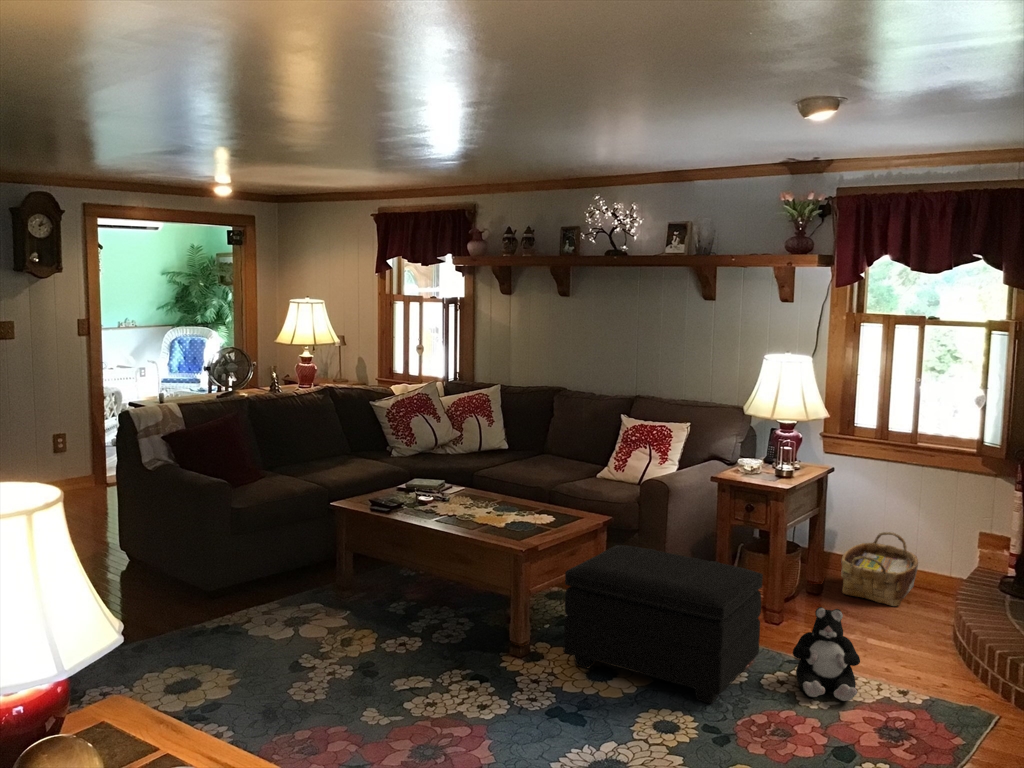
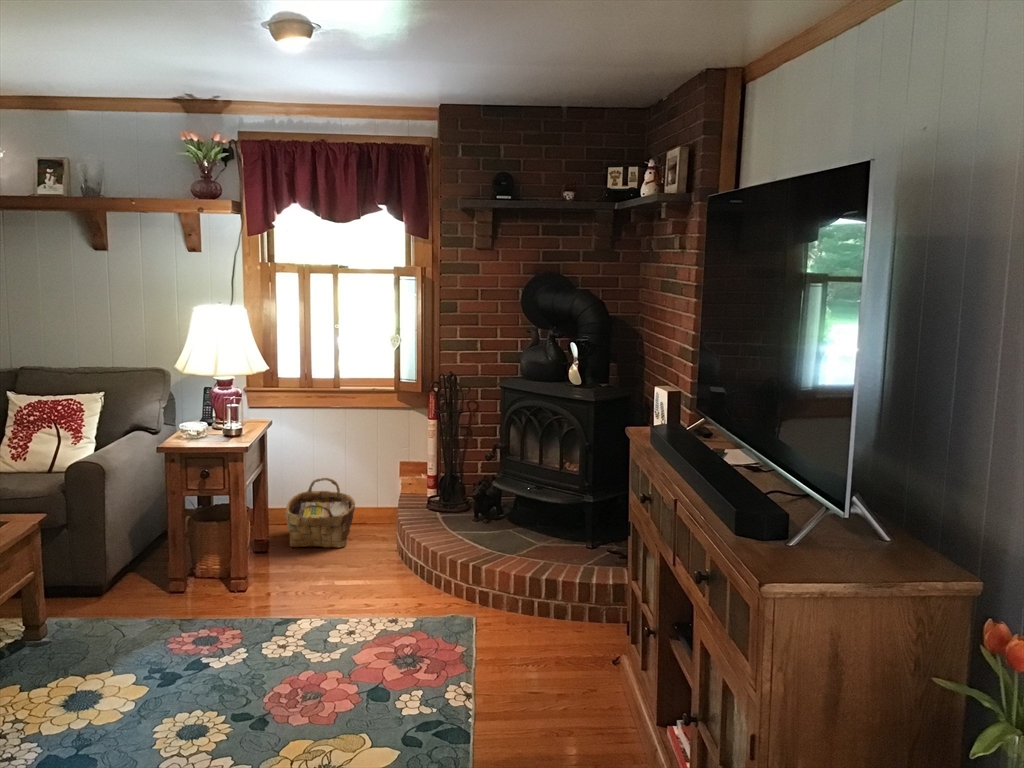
footstool: present [564,545,763,704] -> none [17,538,252,703]
plush toy: present [793,607,860,701] -> none [291,557,363,651]

